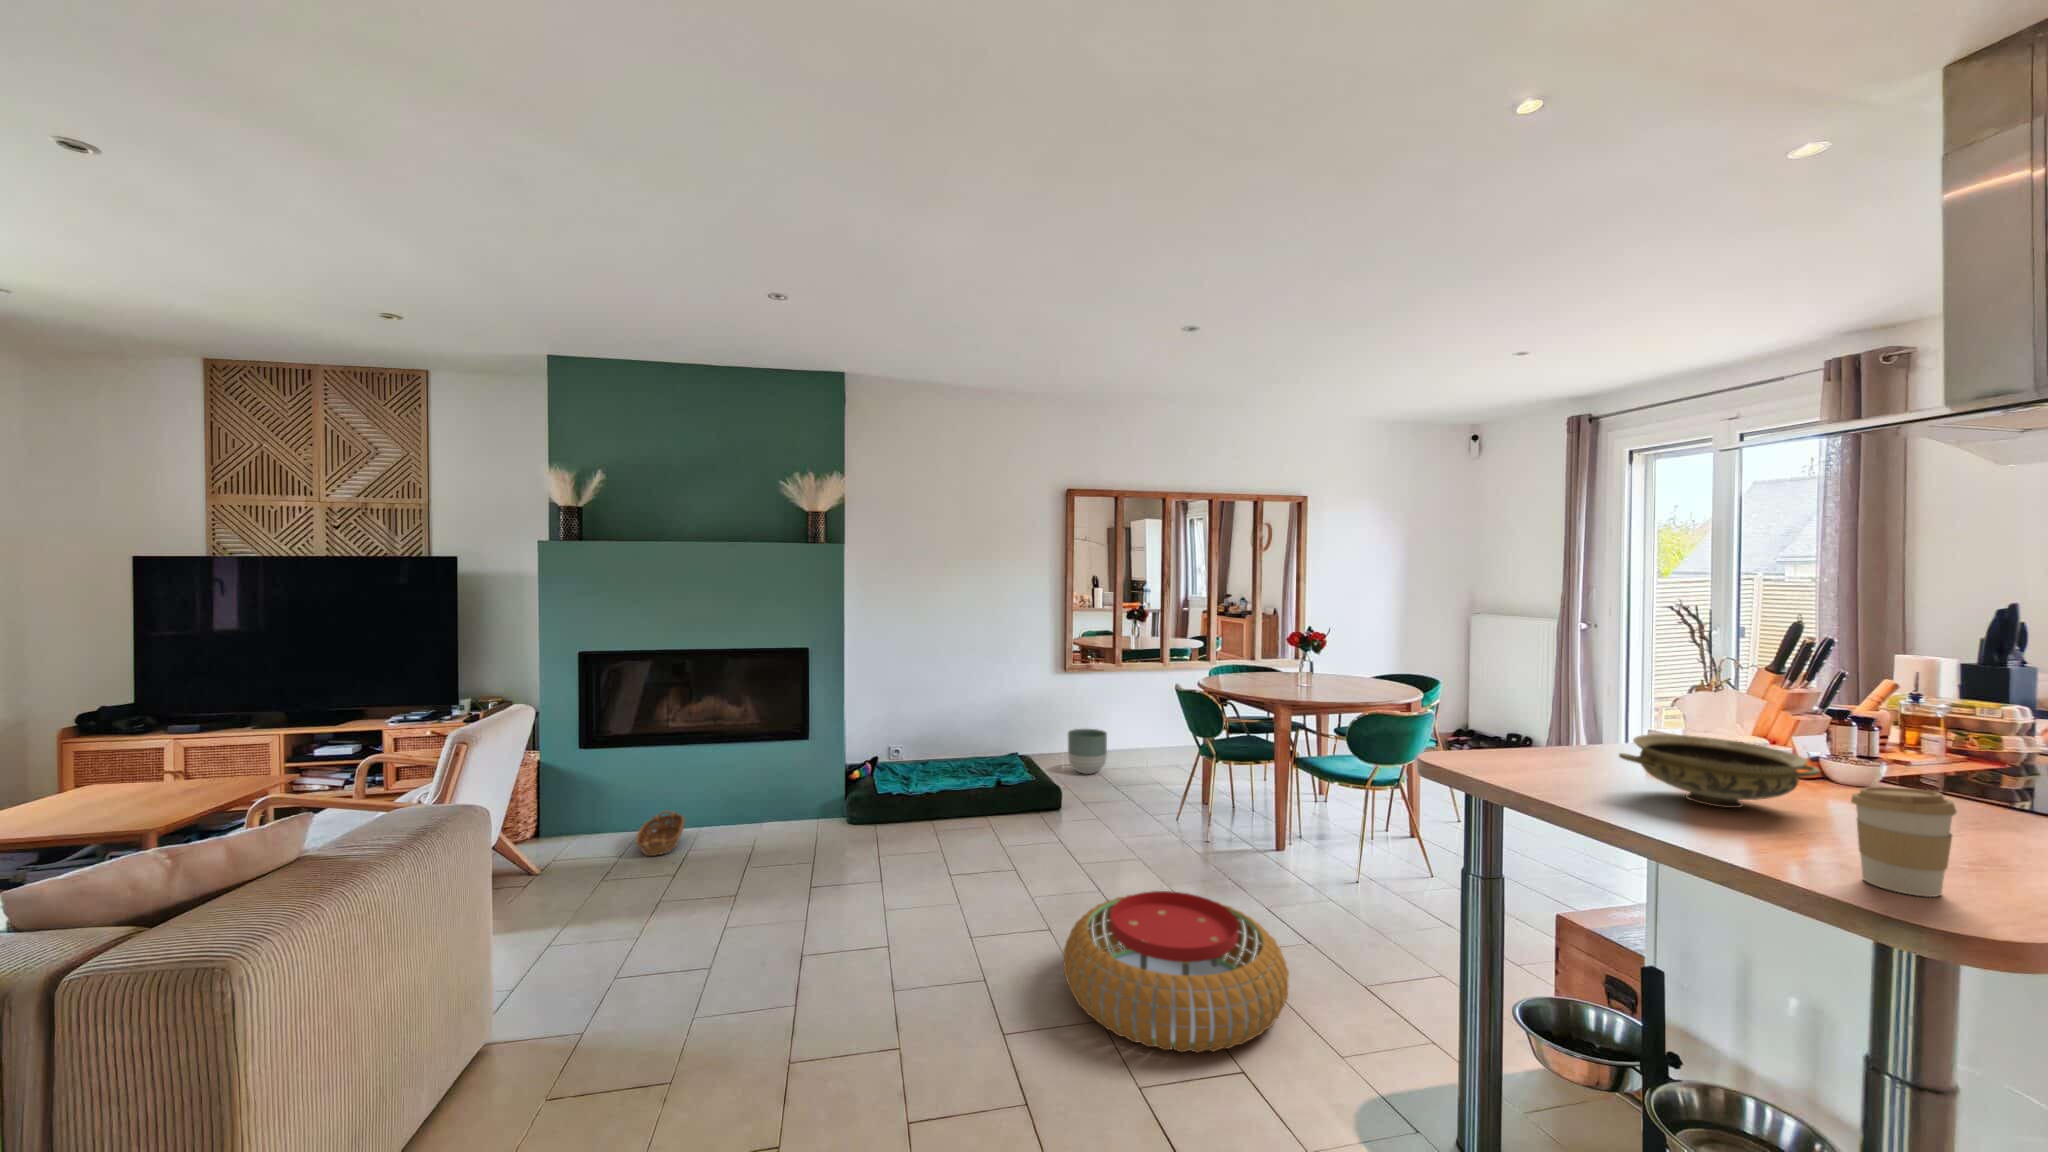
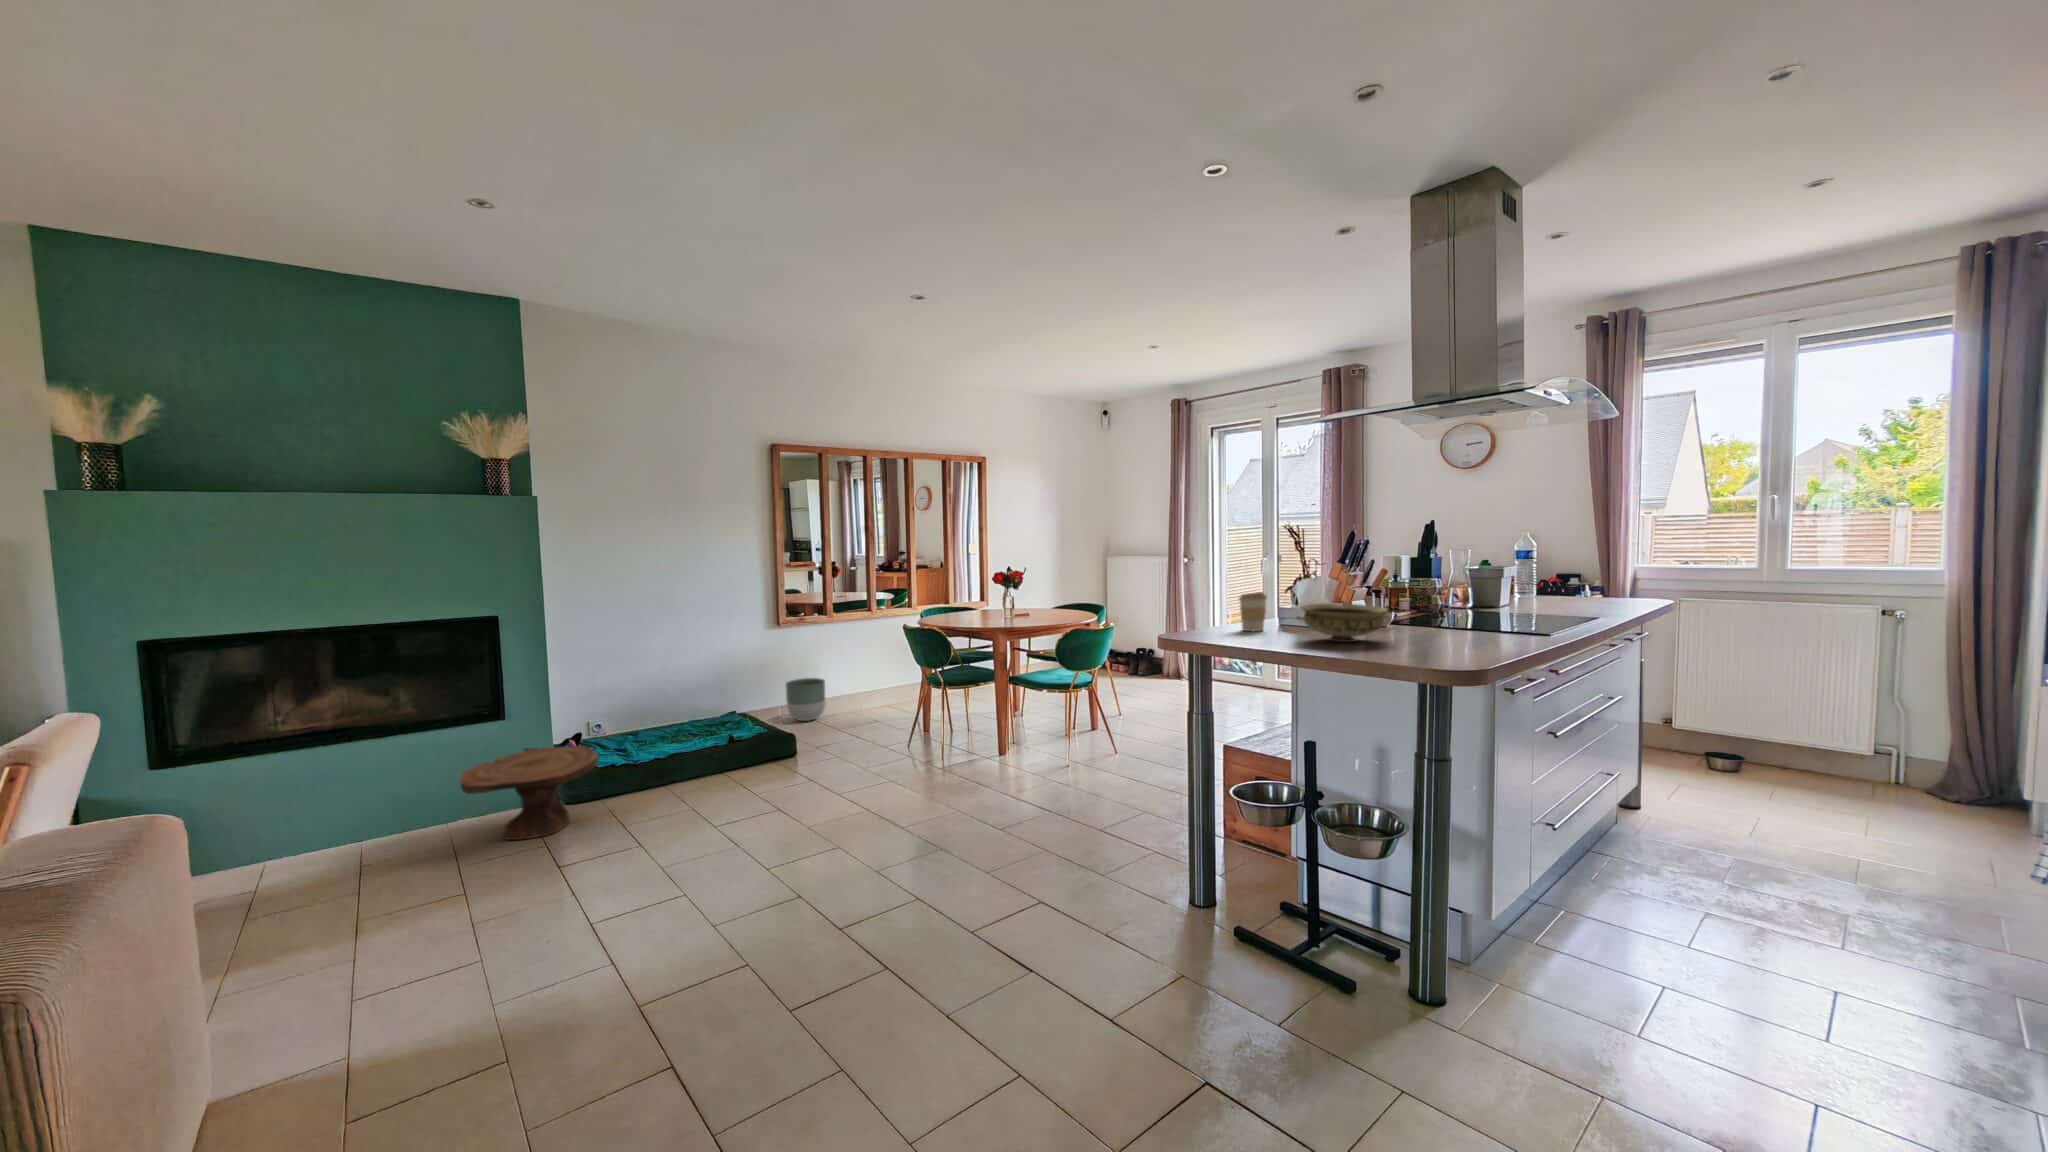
side table: none [758,766,867,853] -> present [460,746,598,840]
coffee cup: present [1851,787,1957,897] -> present [1239,592,1267,631]
basket: present [636,811,685,856] -> none [261,827,359,895]
pouf: present [1064,891,1289,1053] -> none [872,788,1060,910]

